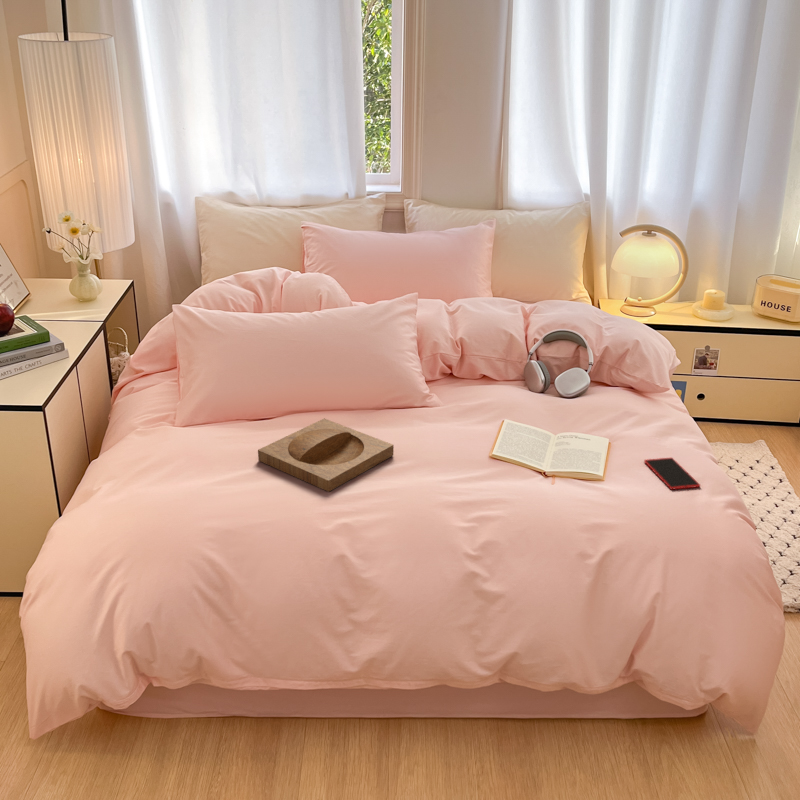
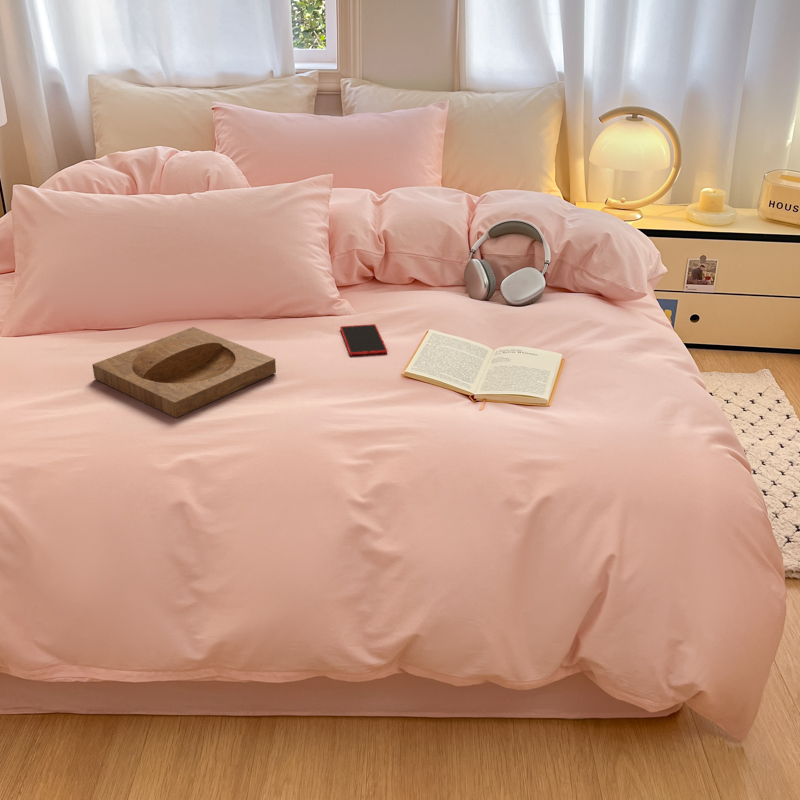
smartphone: present [644,458,700,489] -> present [340,324,387,355]

